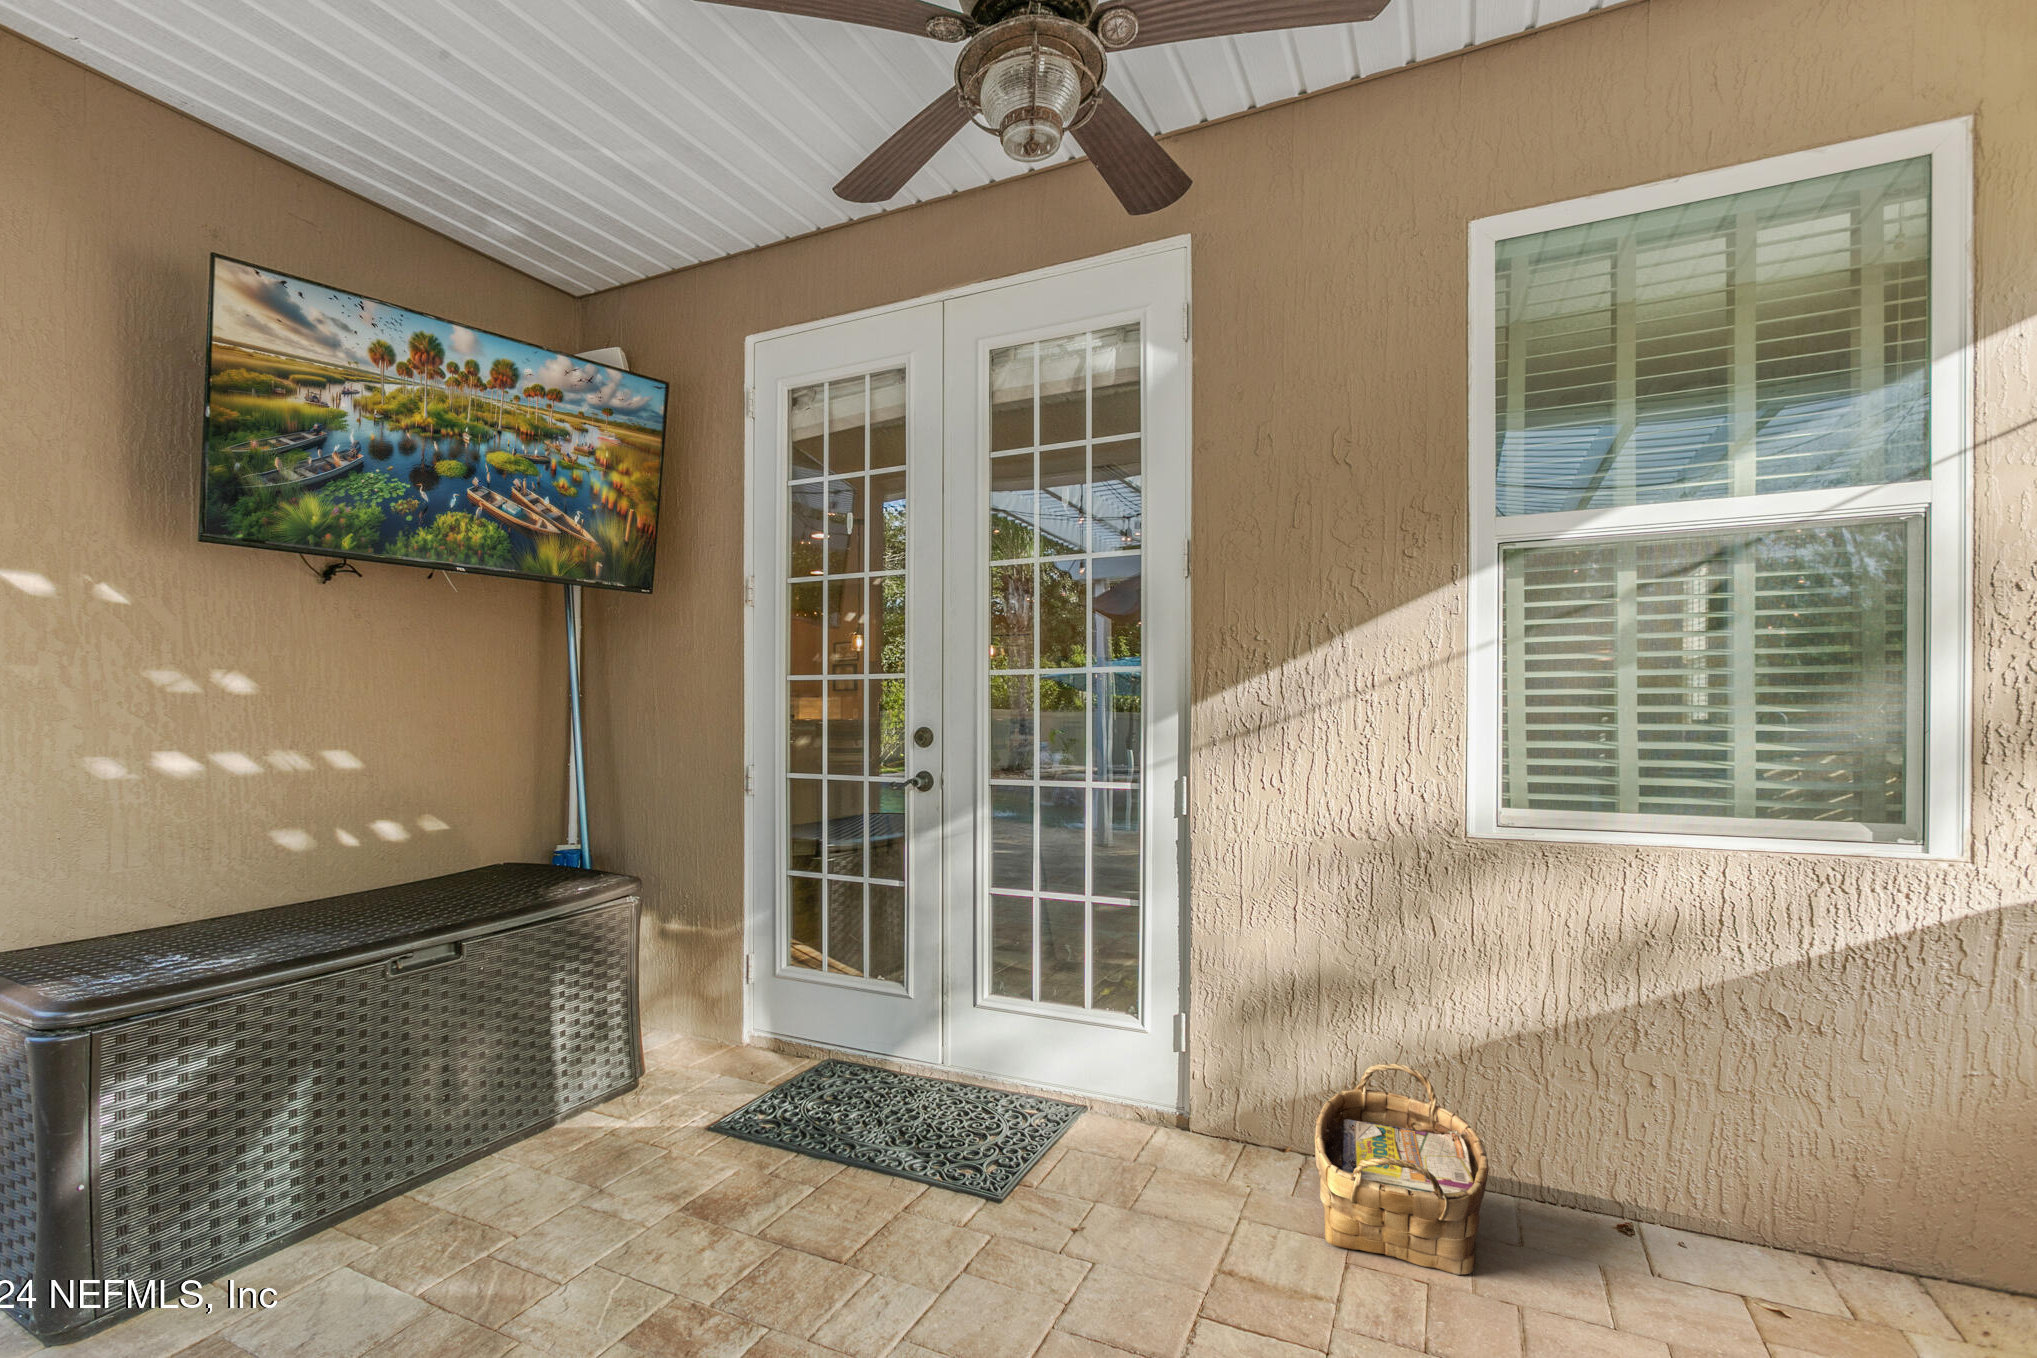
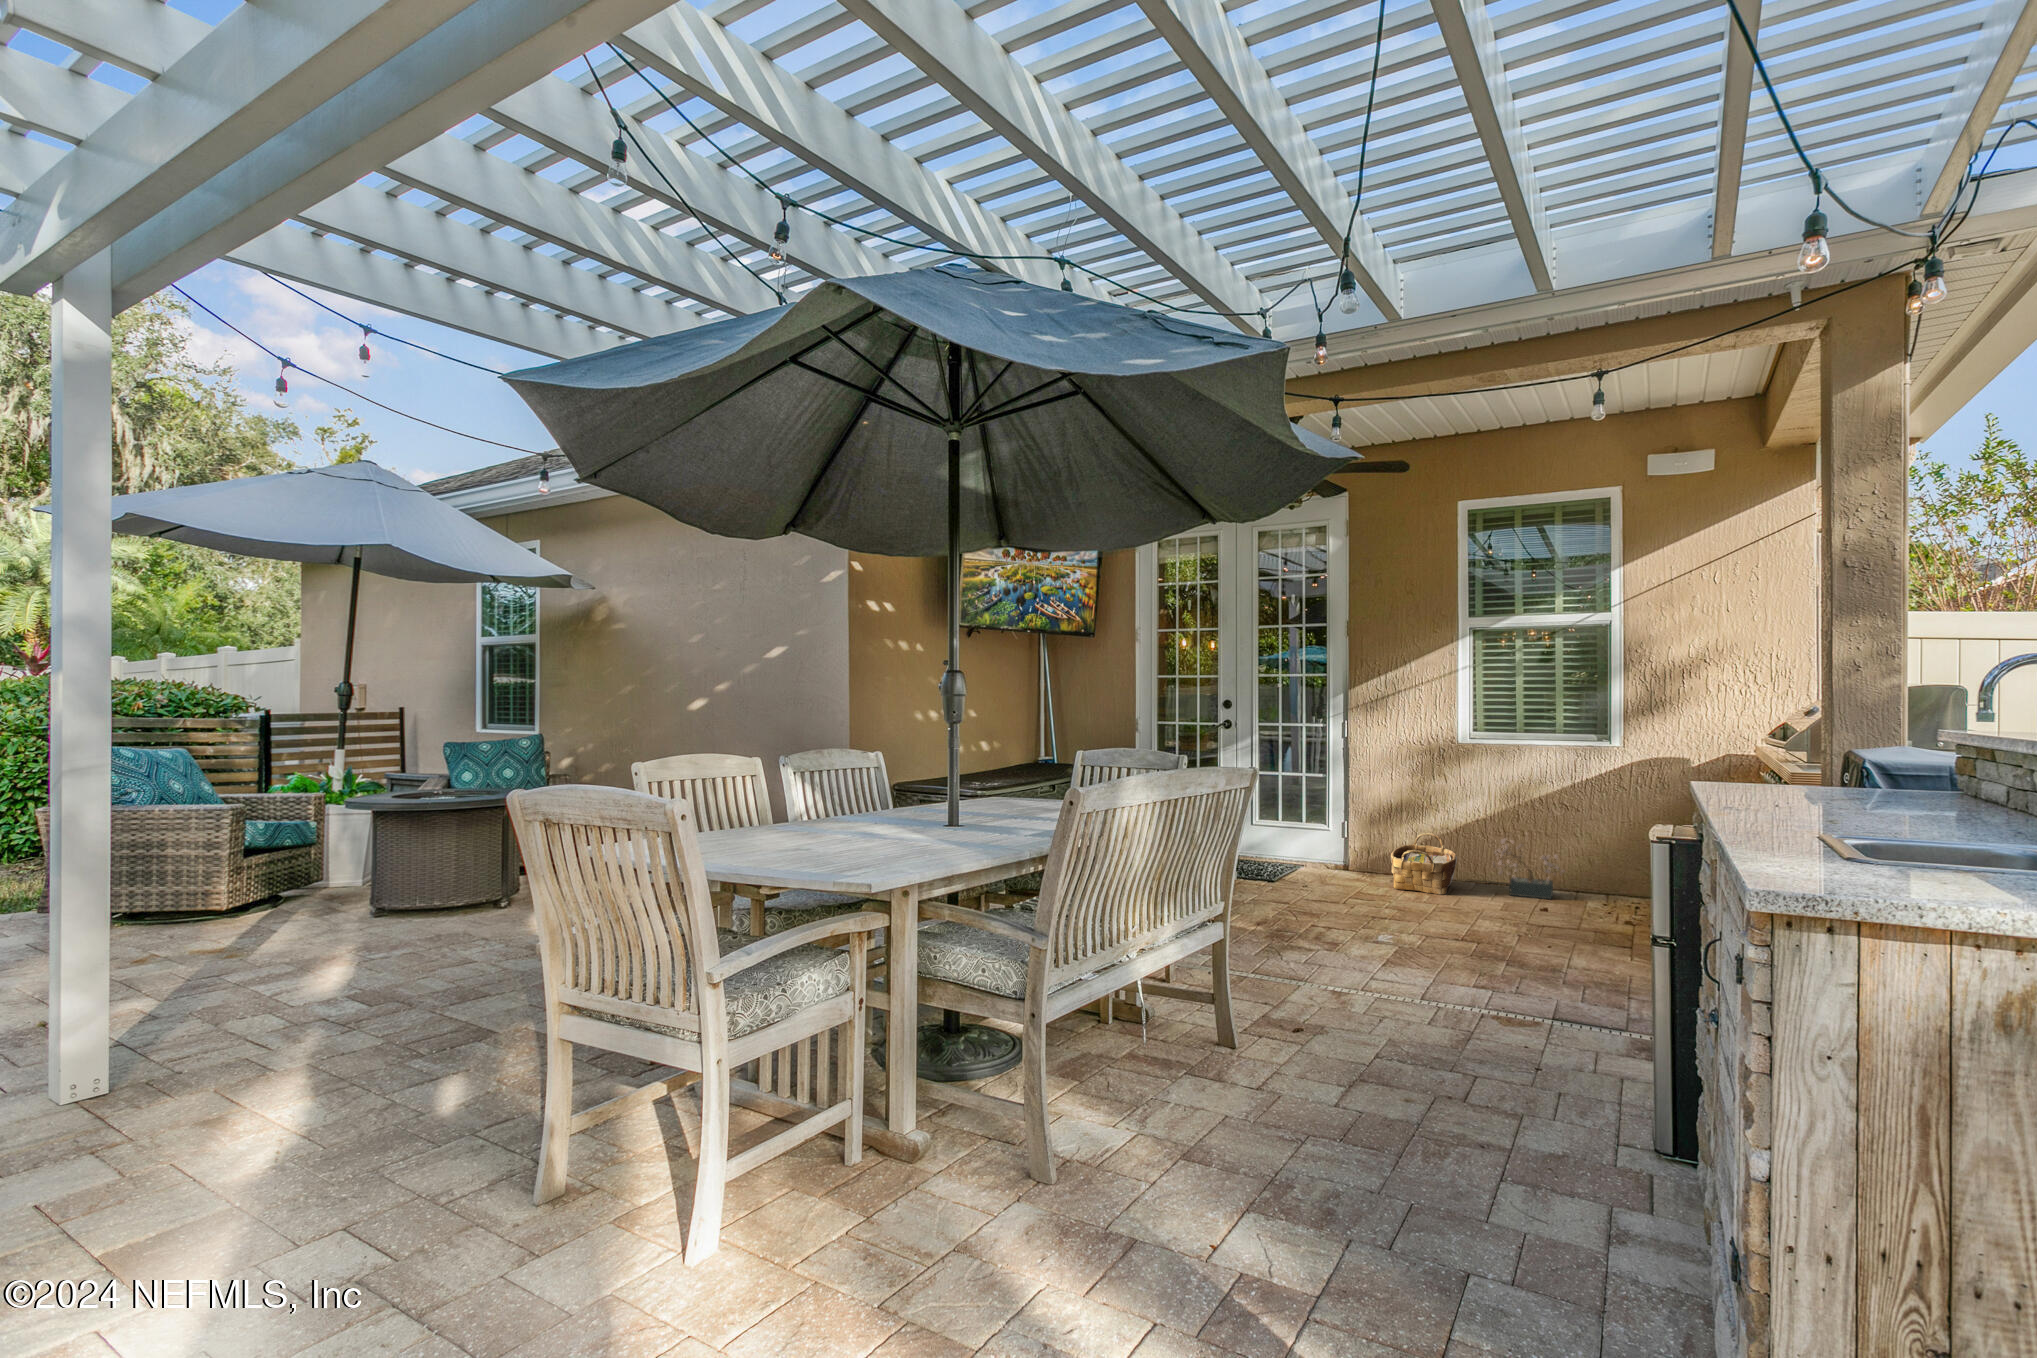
decorative plant: none [1573,1090,1786,1286] -> present [1495,839,1564,899]

